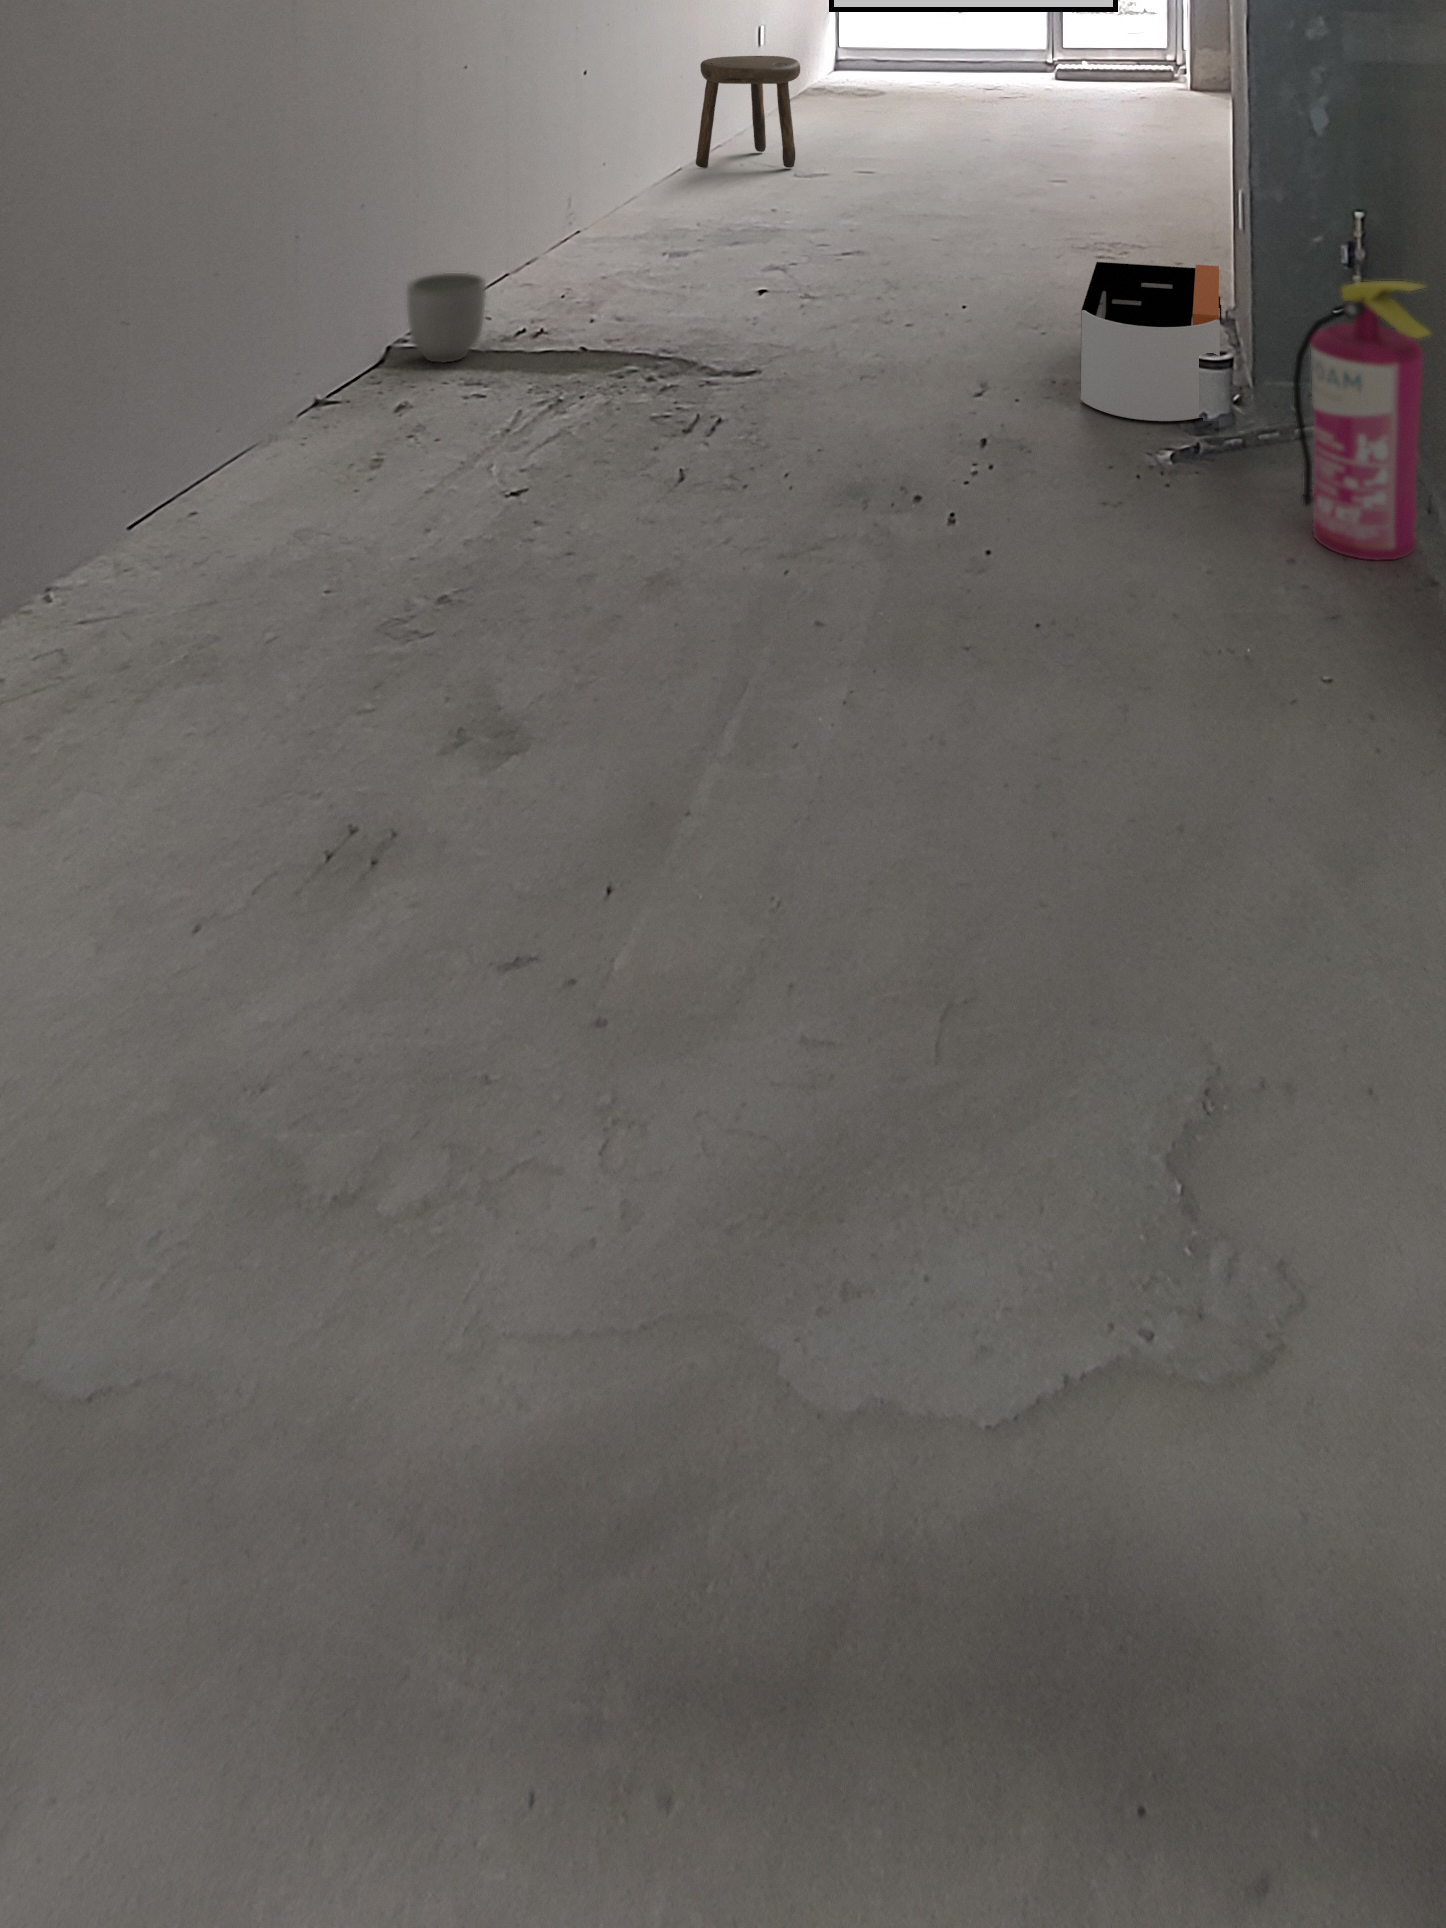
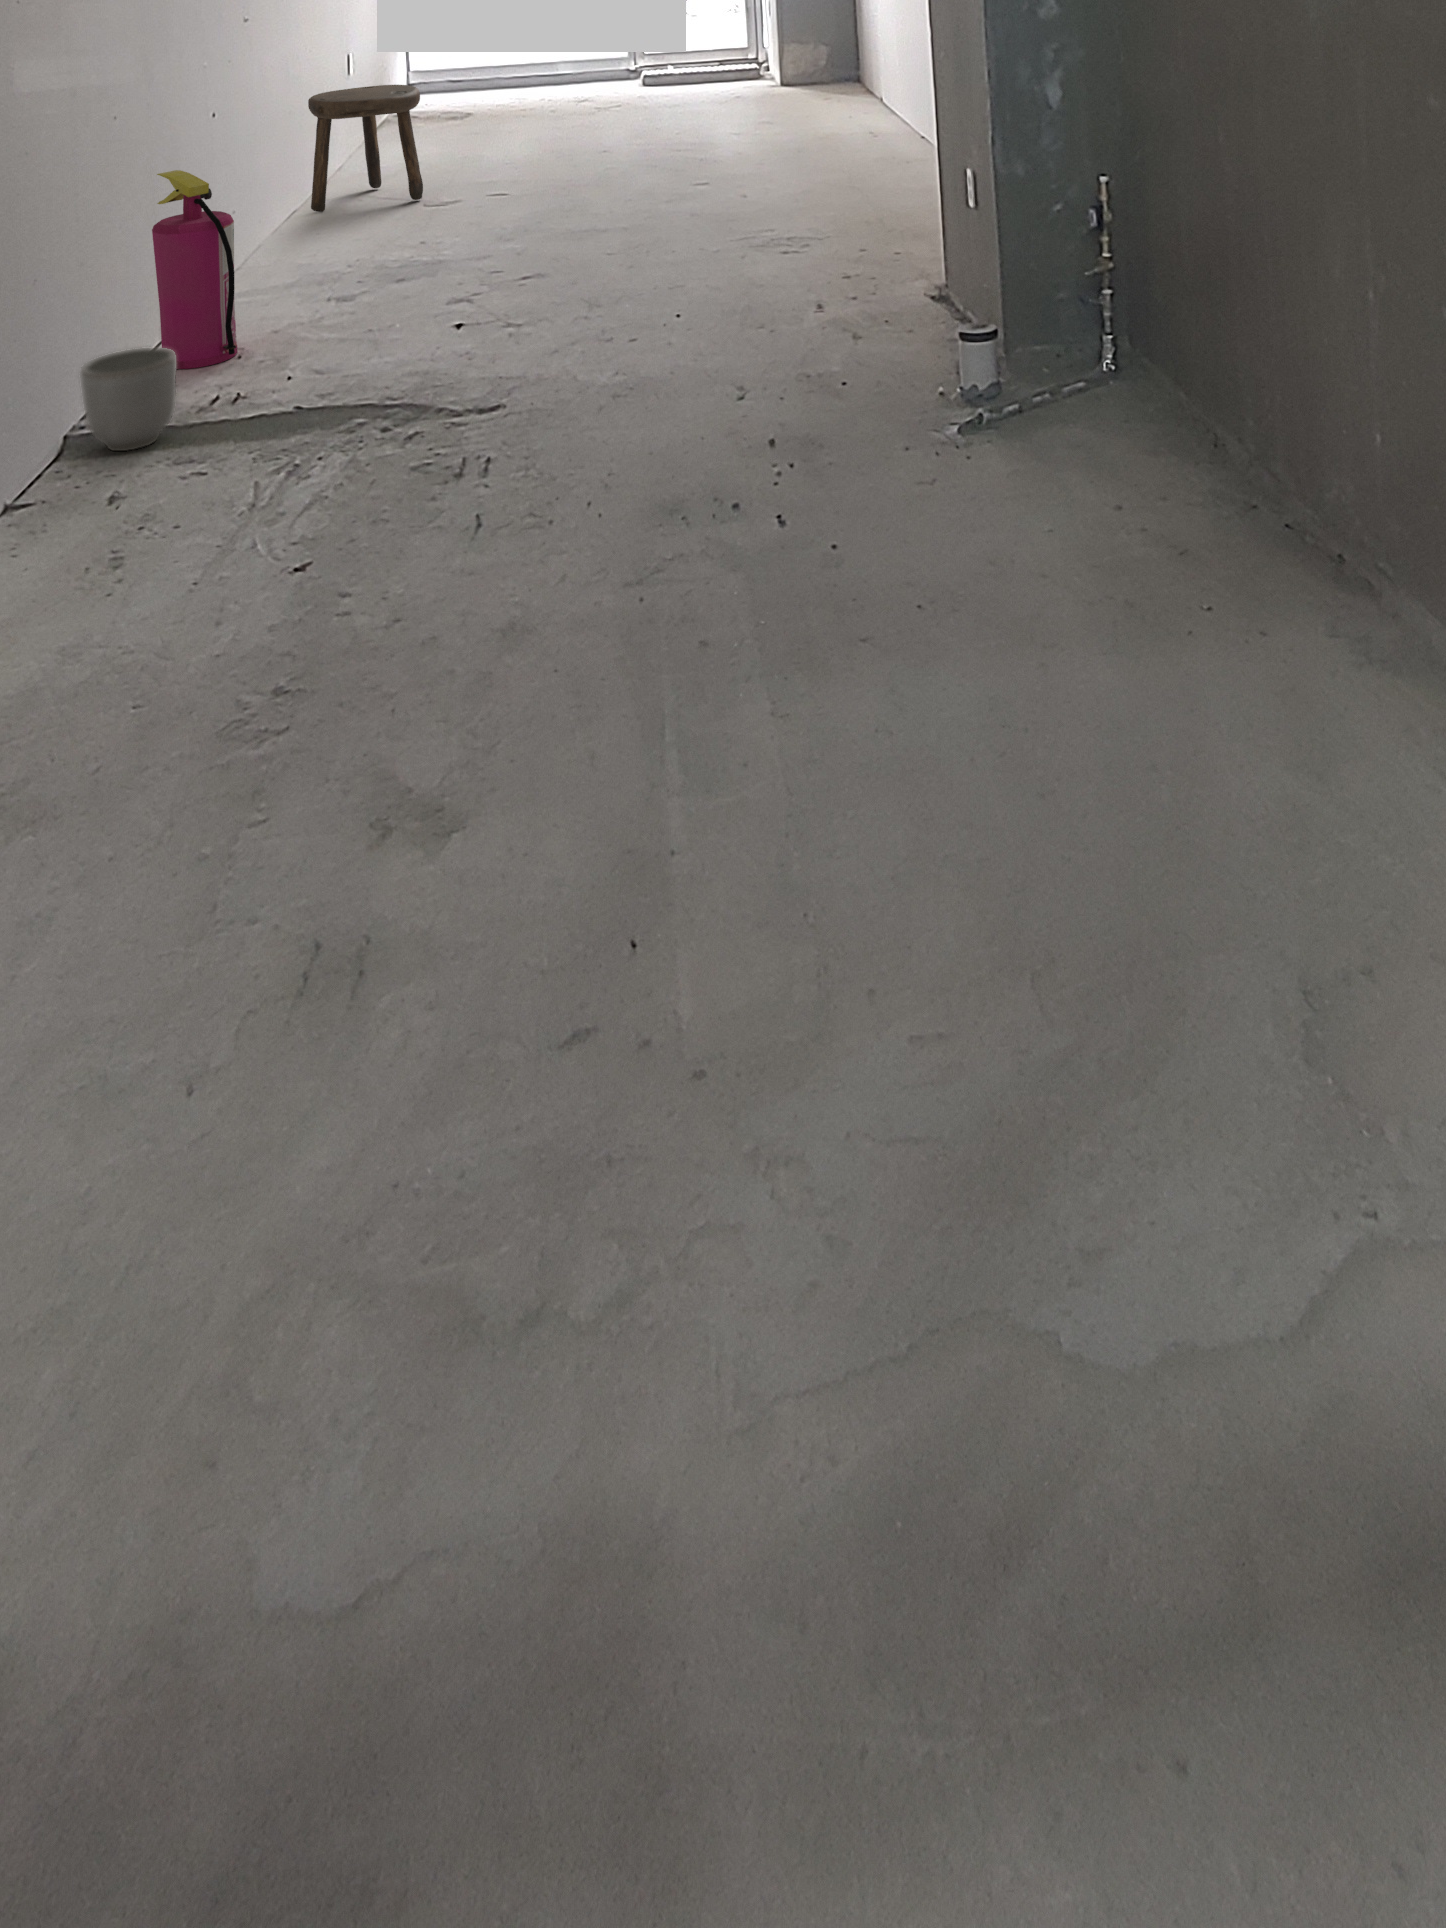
storage bin: present [1080,262,1221,421] -> none [817,228,963,379]
fire extinguisher: present [1293,281,1430,560] -> present [152,170,238,369]

